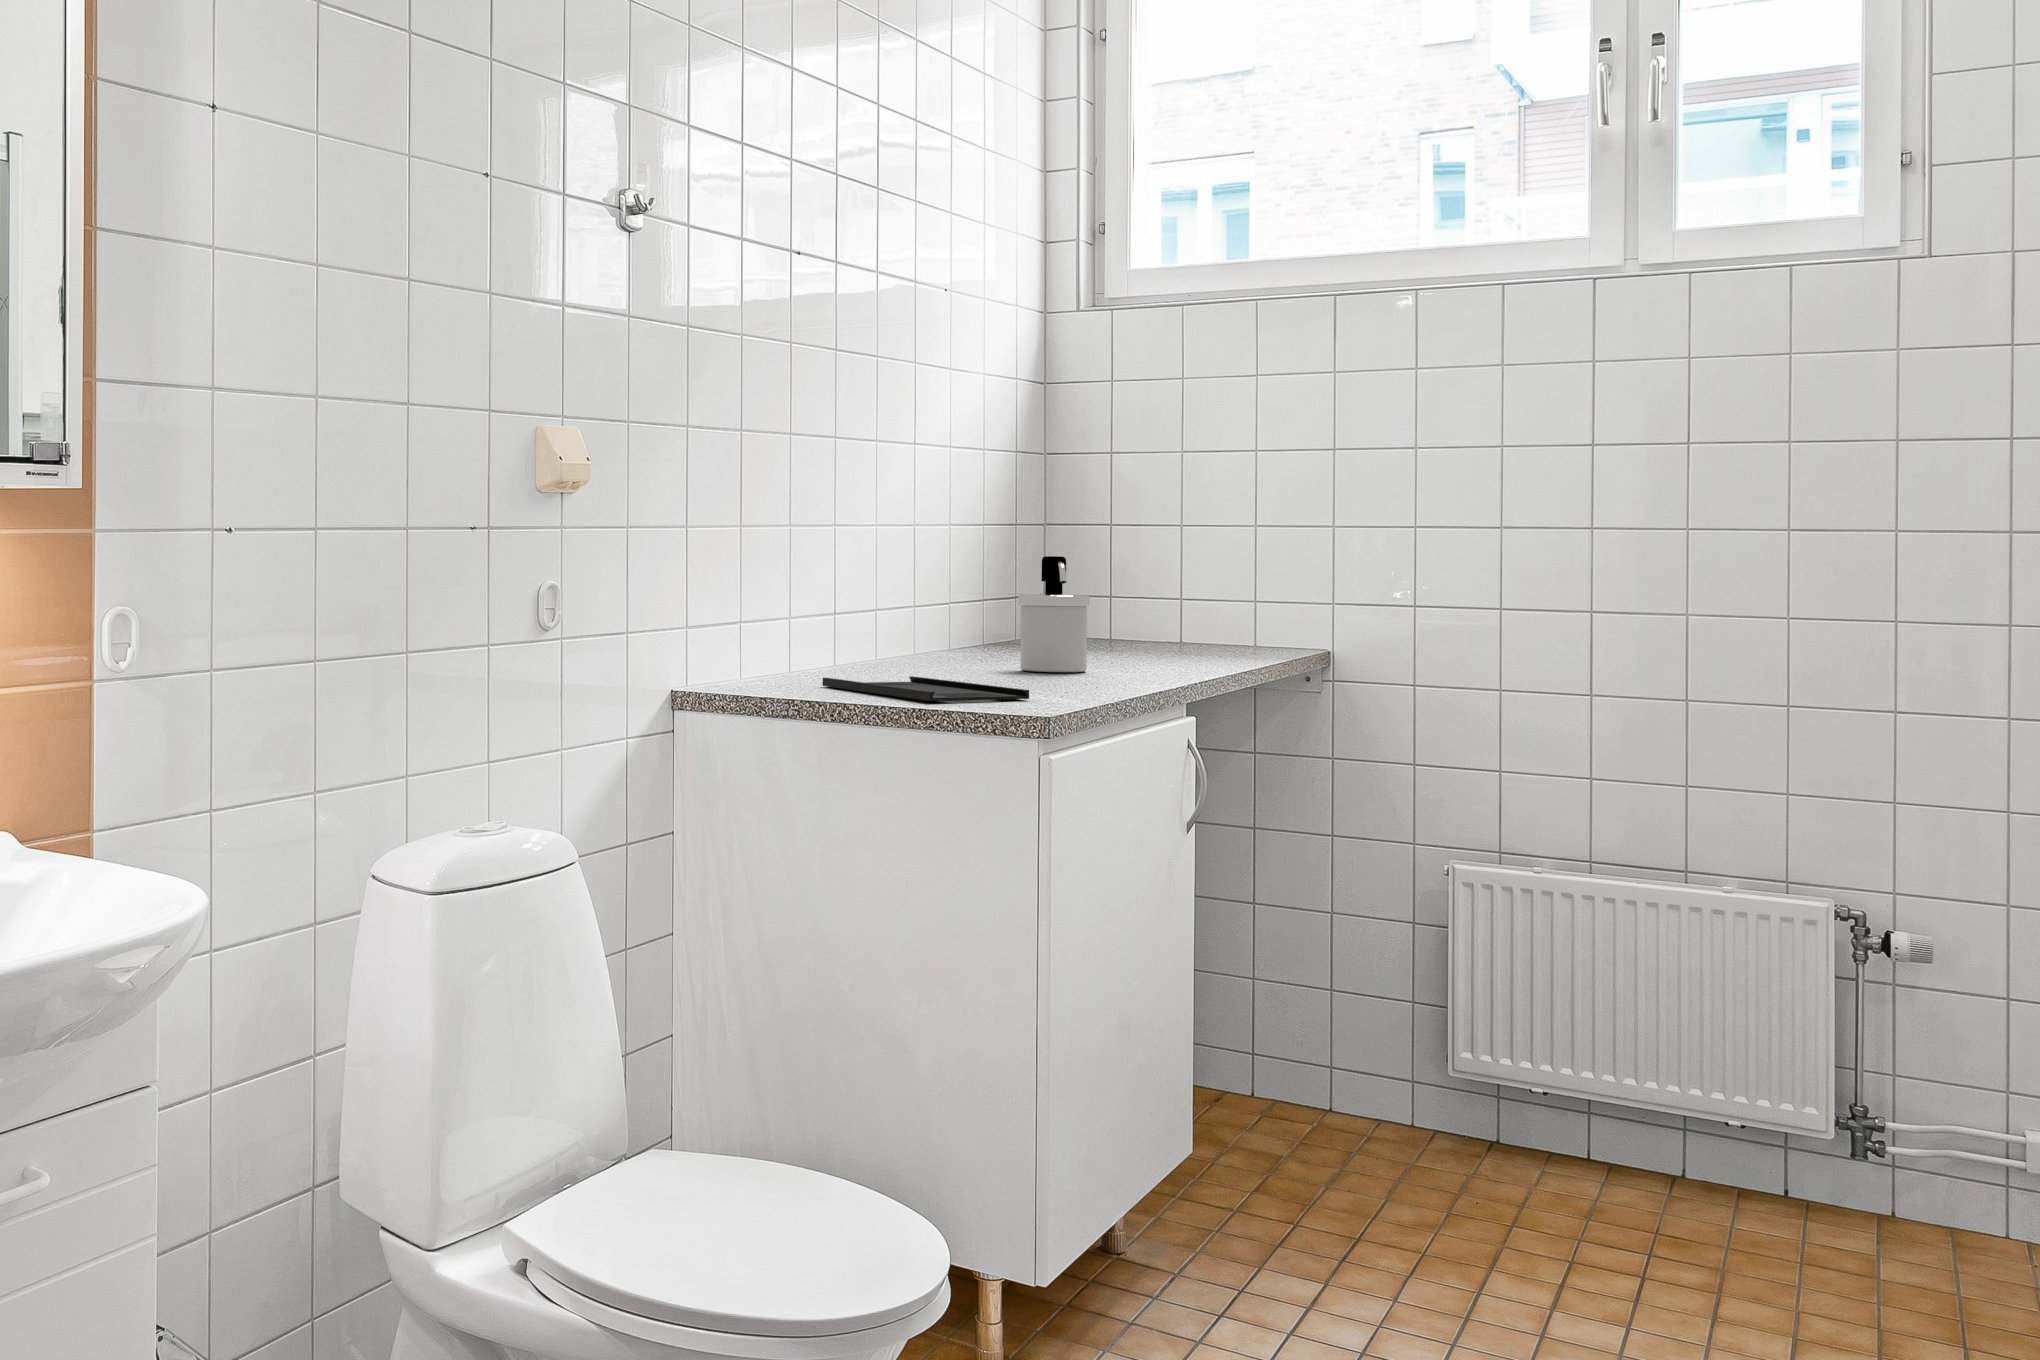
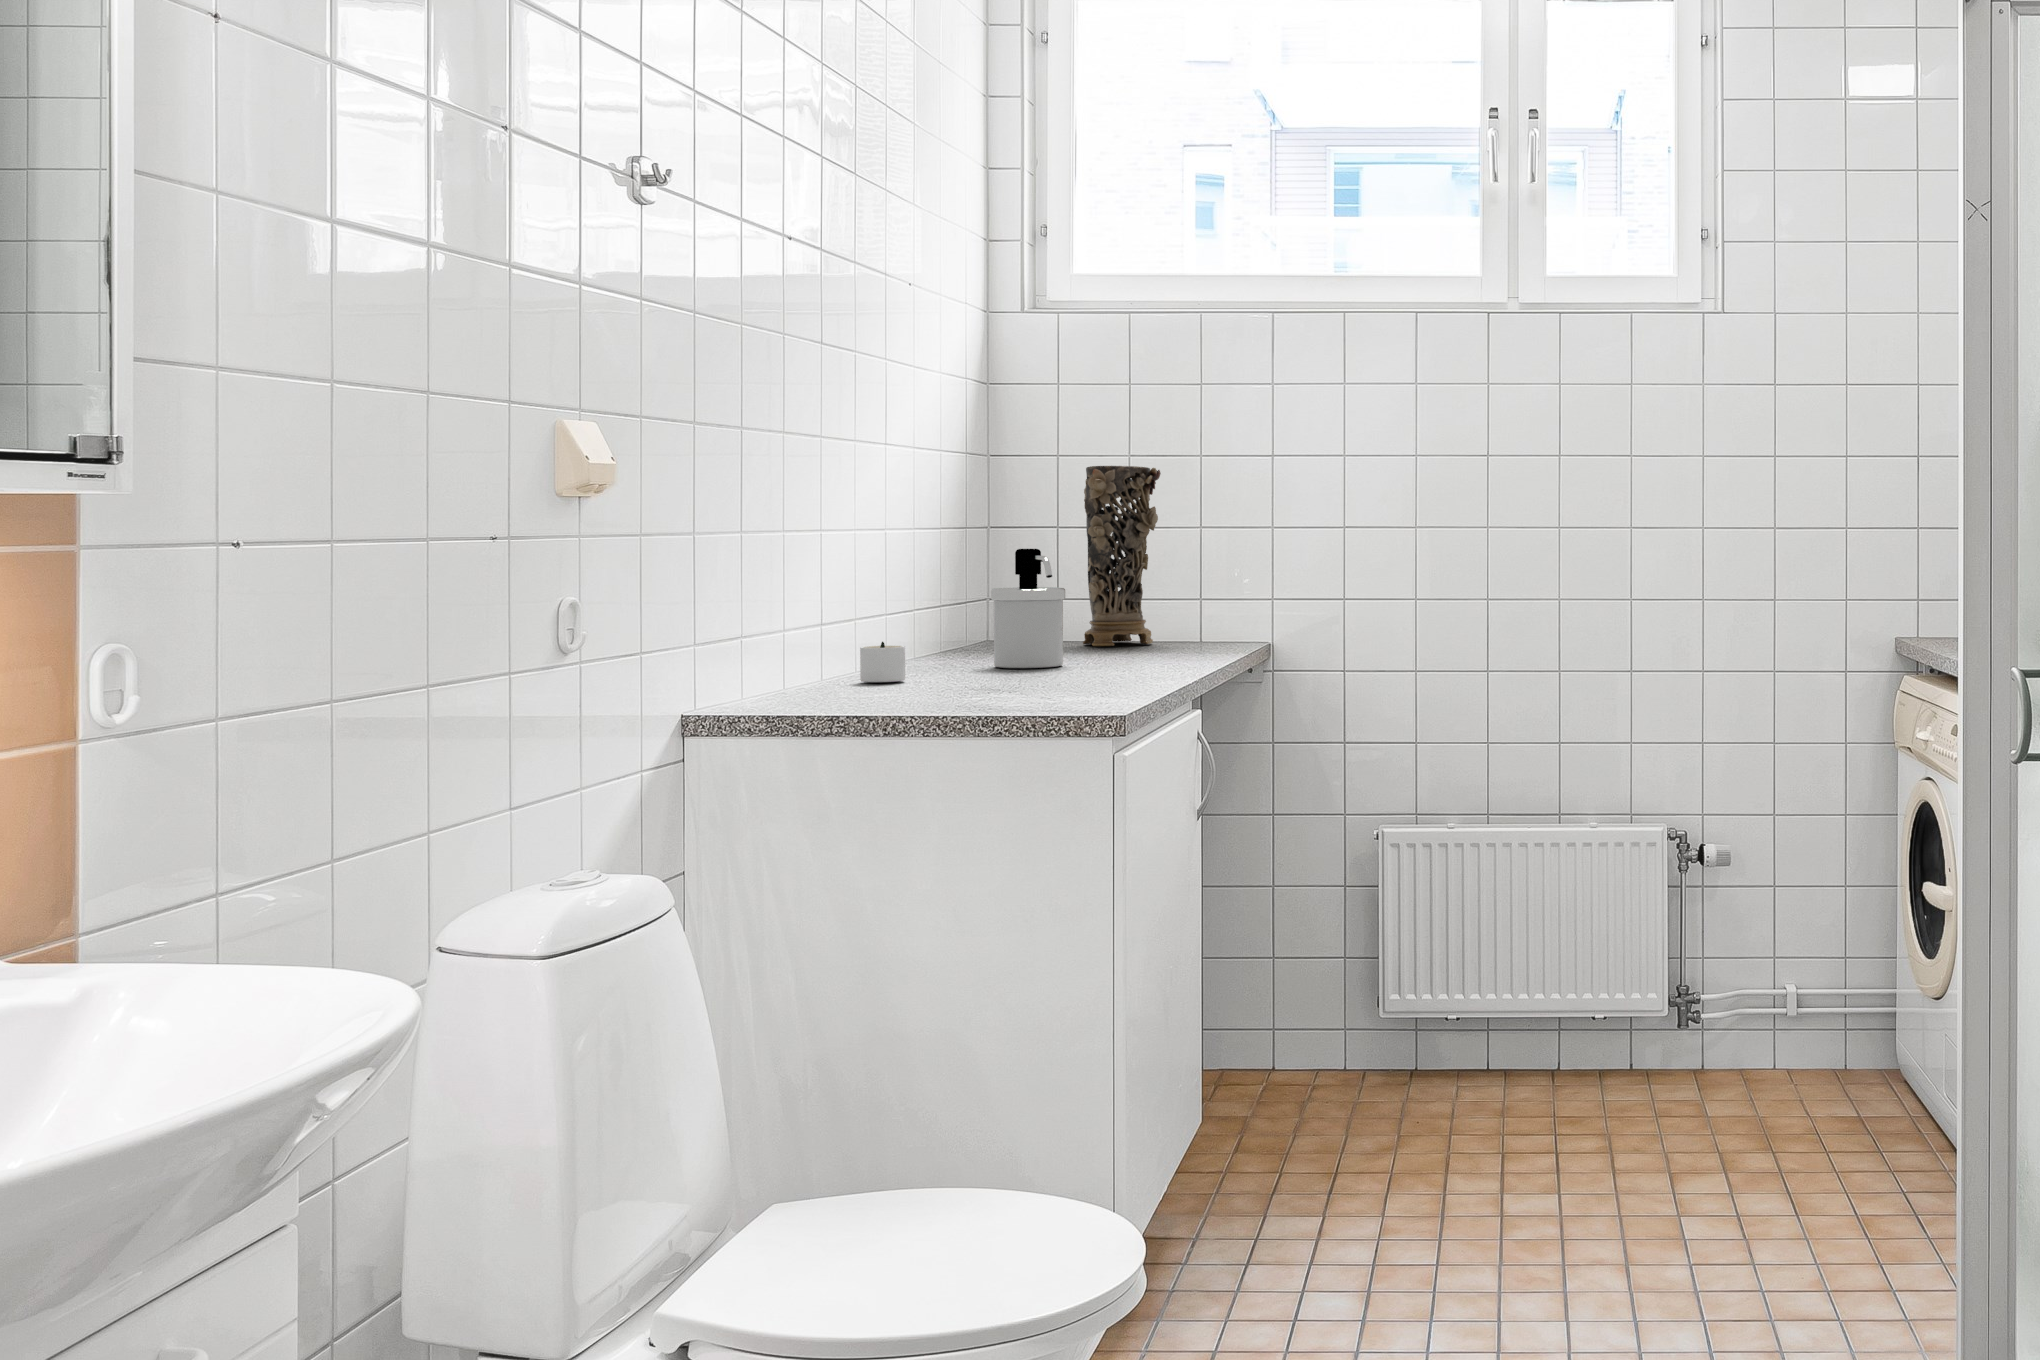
decorative vase: none [1141,481,1219,659] -> present [1083,466,1161,646]
candle: none [879,638,935,676] -> present [860,642,905,682]
tray: present [823,676,1029,701] -> none [827,683,1073,710]

